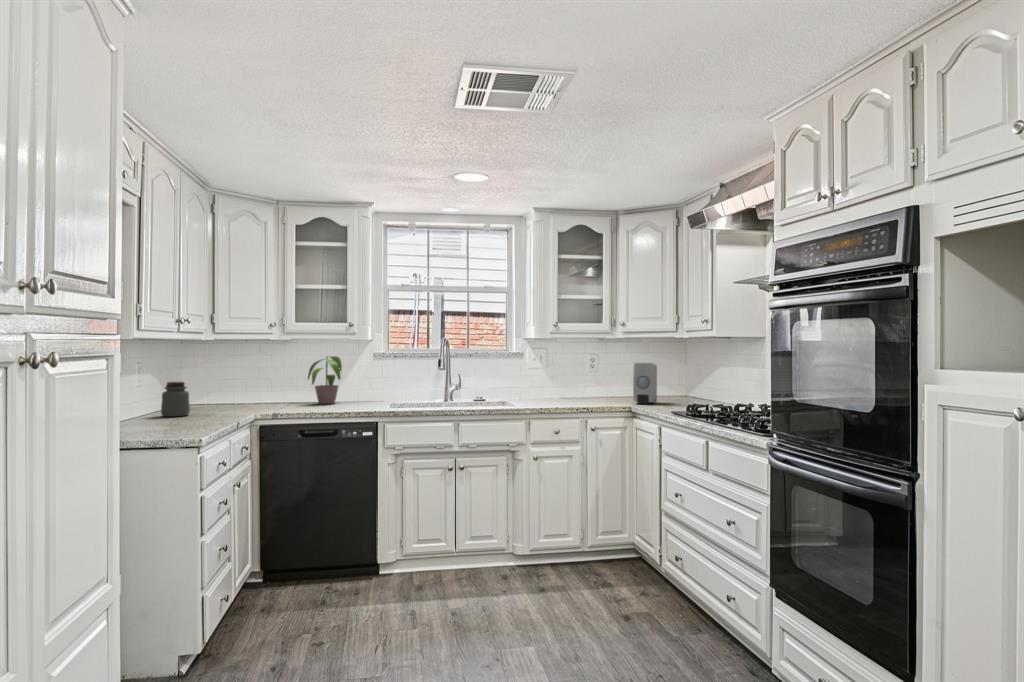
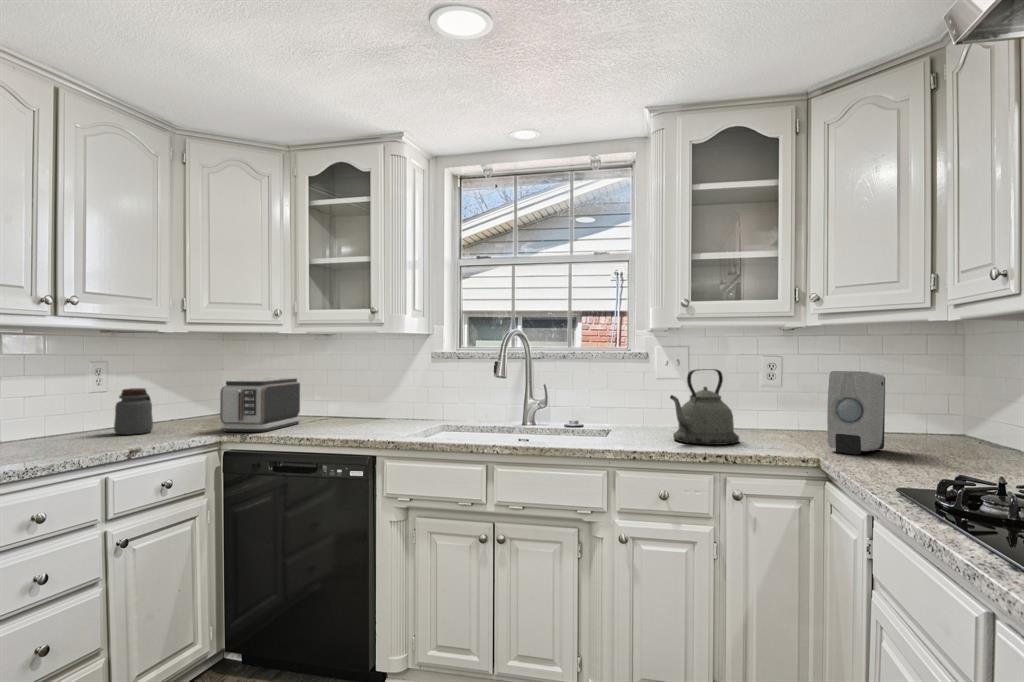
potted plant: present [308,356,342,404] -> none [329,355,403,420]
kettle: none [553,363,588,404] -> present [670,369,739,445]
toaster: none [246,373,286,412] -> present [220,378,300,432]

